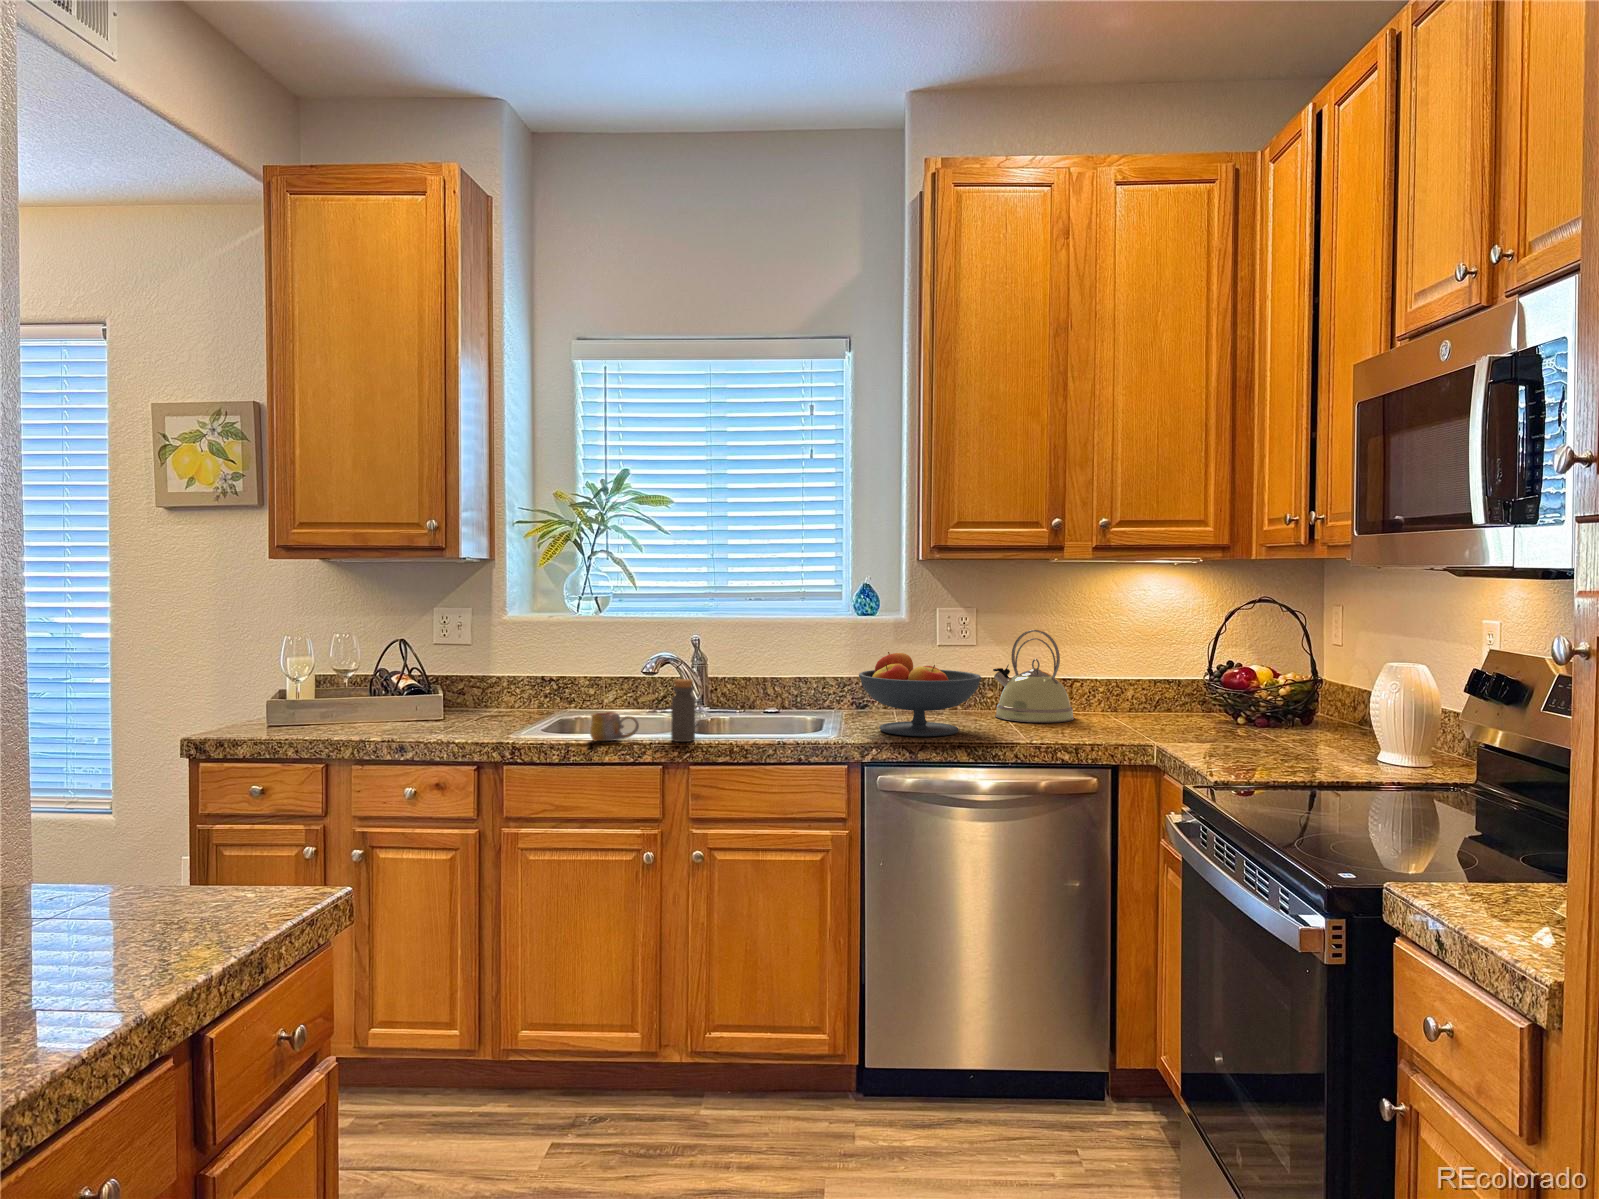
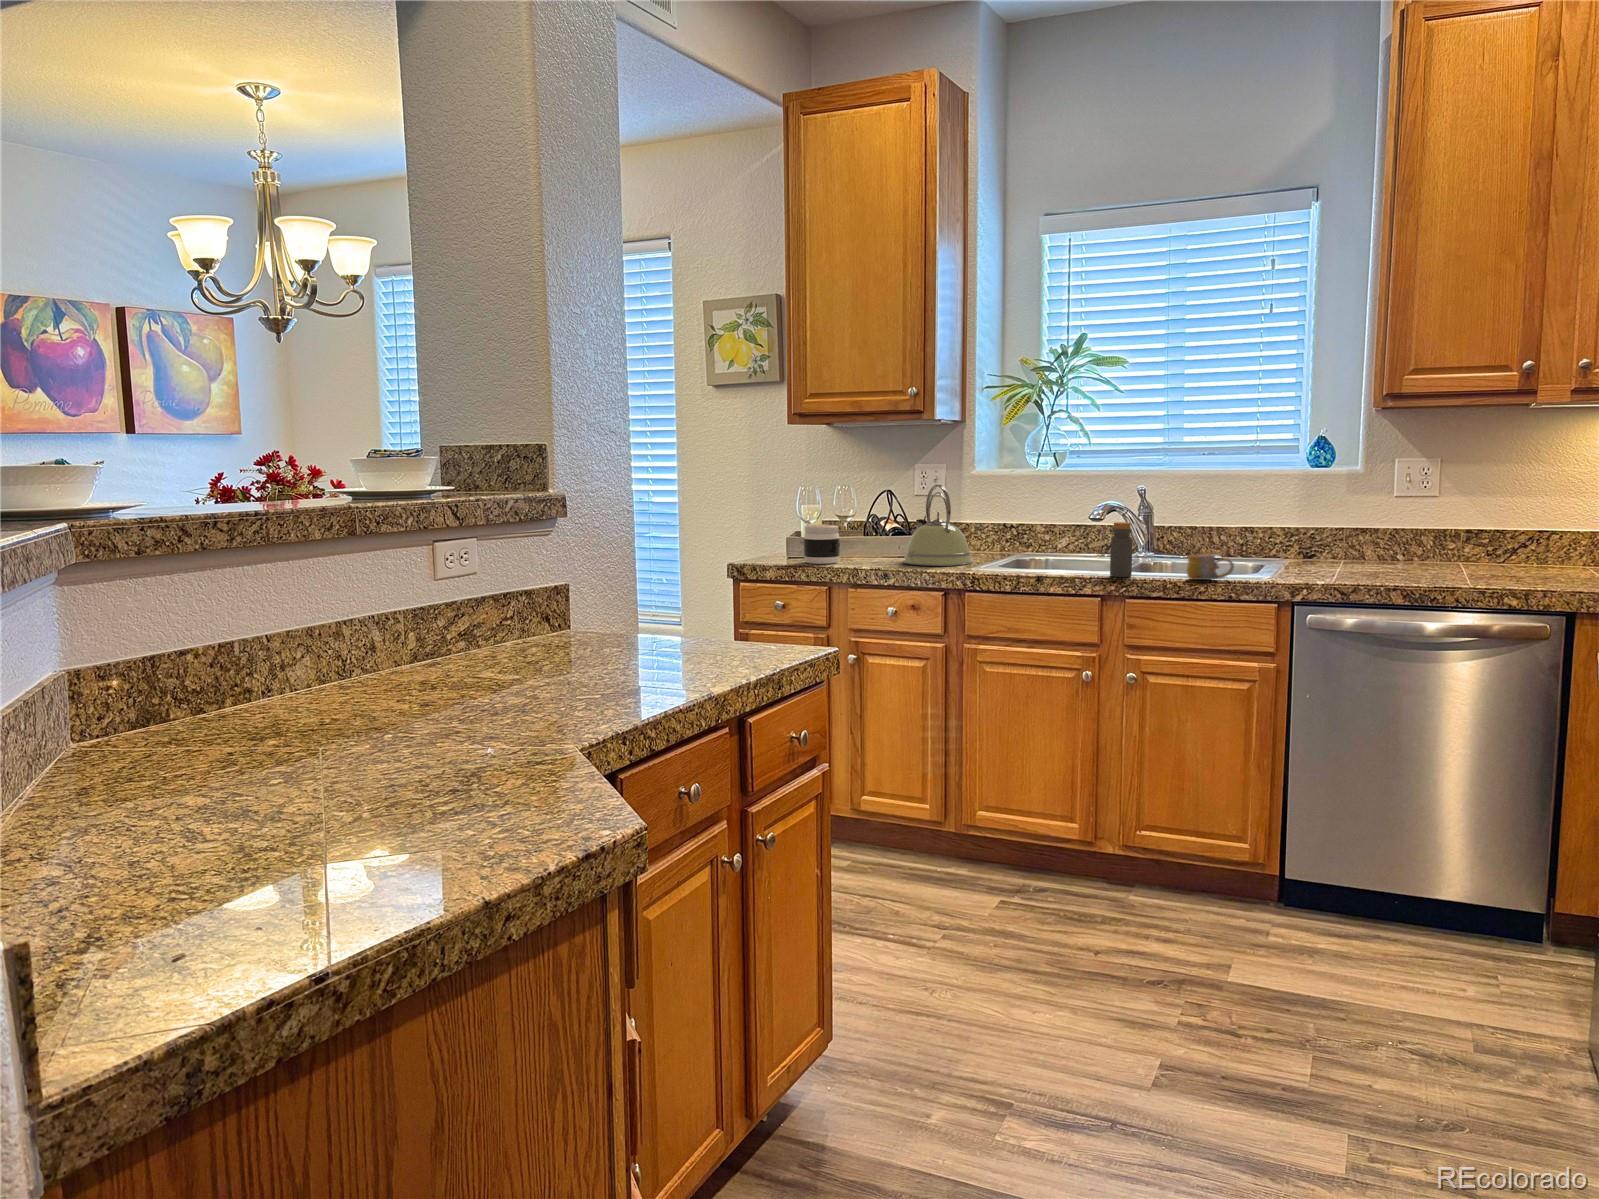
kettle: present [993,630,1074,723] -> present [903,485,972,566]
fruit bowl: present [859,652,982,736] -> none [1296,500,1430,581]
jar: none [288,684,338,735] -> present [804,525,840,564]
mug: present [590,712,639,741] -> present [1186,554,1234,580]

